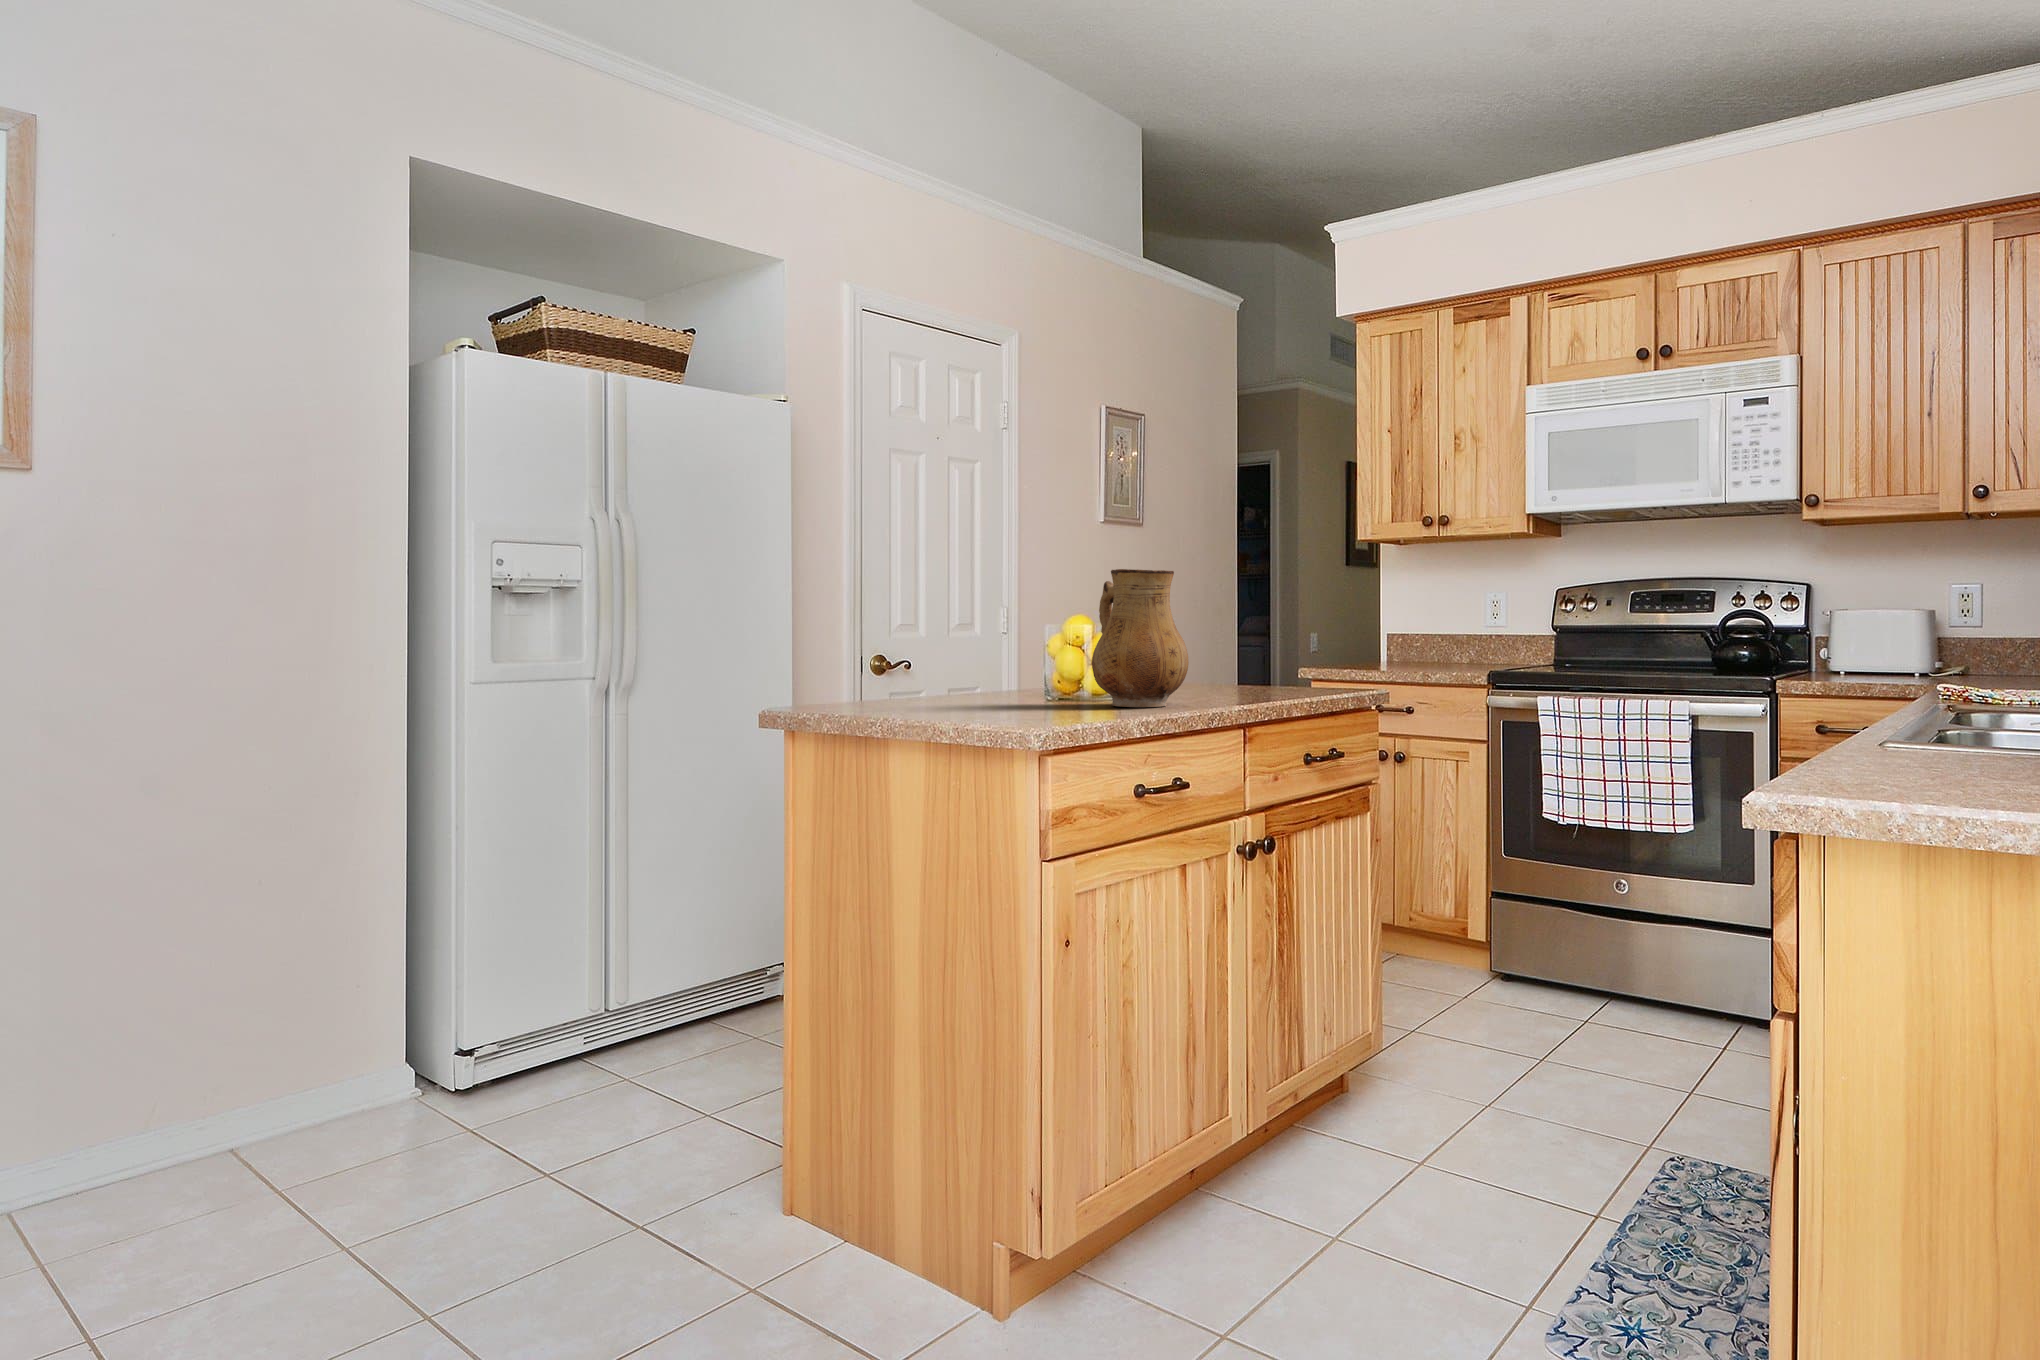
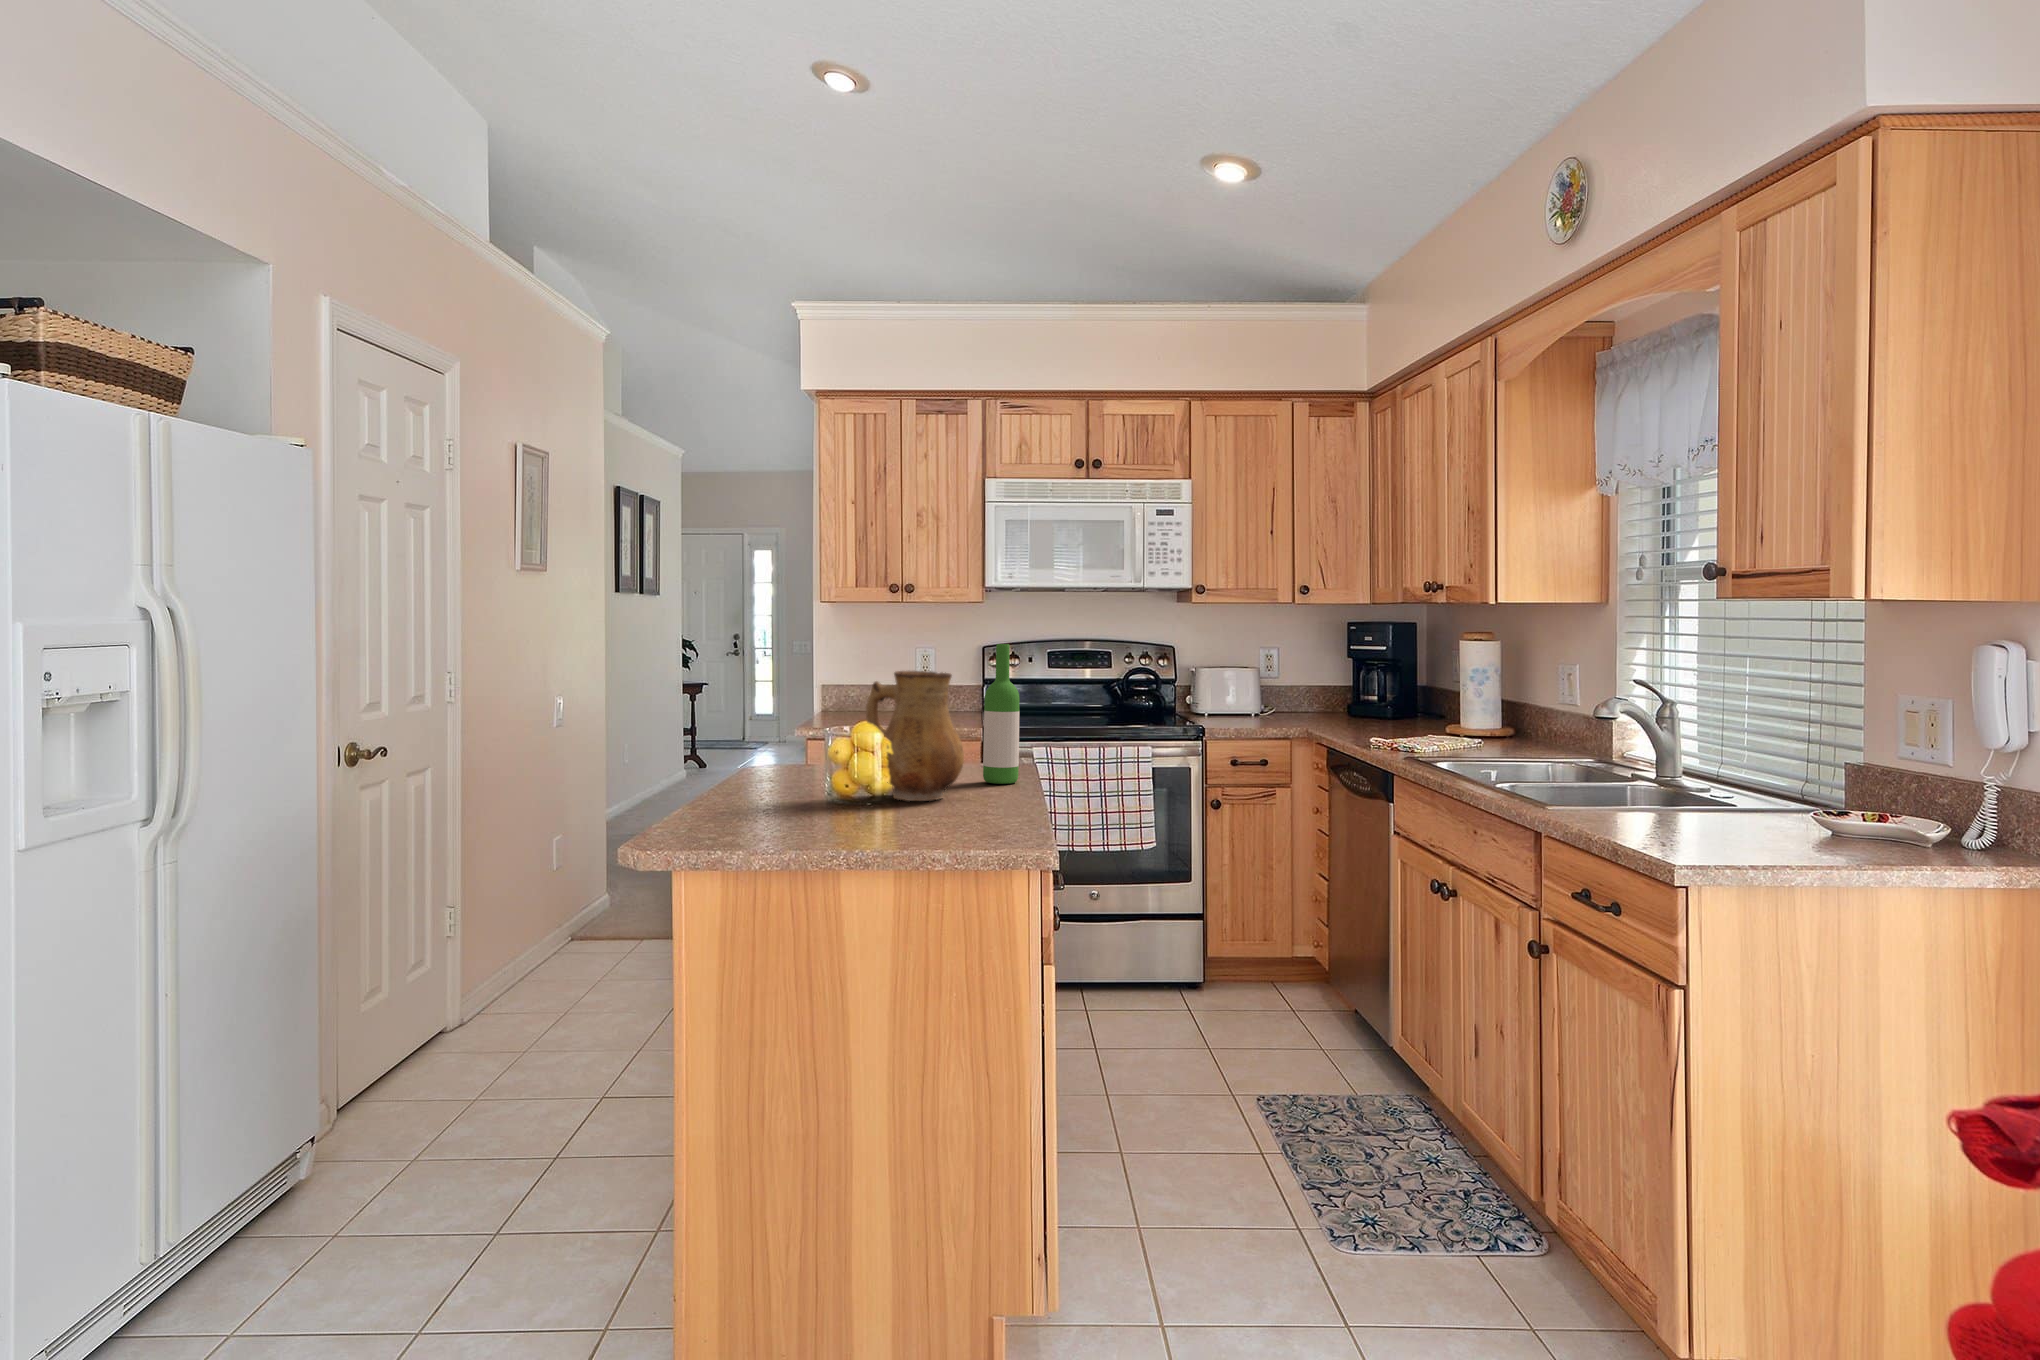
wine bottle: none [1256,544,1297,702] -> present [983,644,1020,784]

